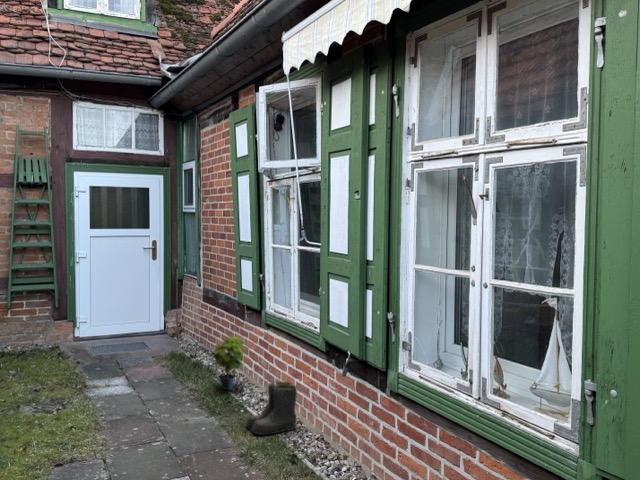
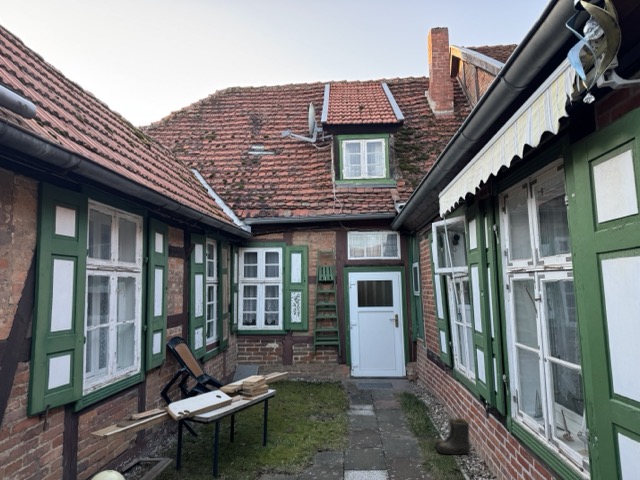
potted plant: present [213,335,248,390] -> none [421,382,446,422]

